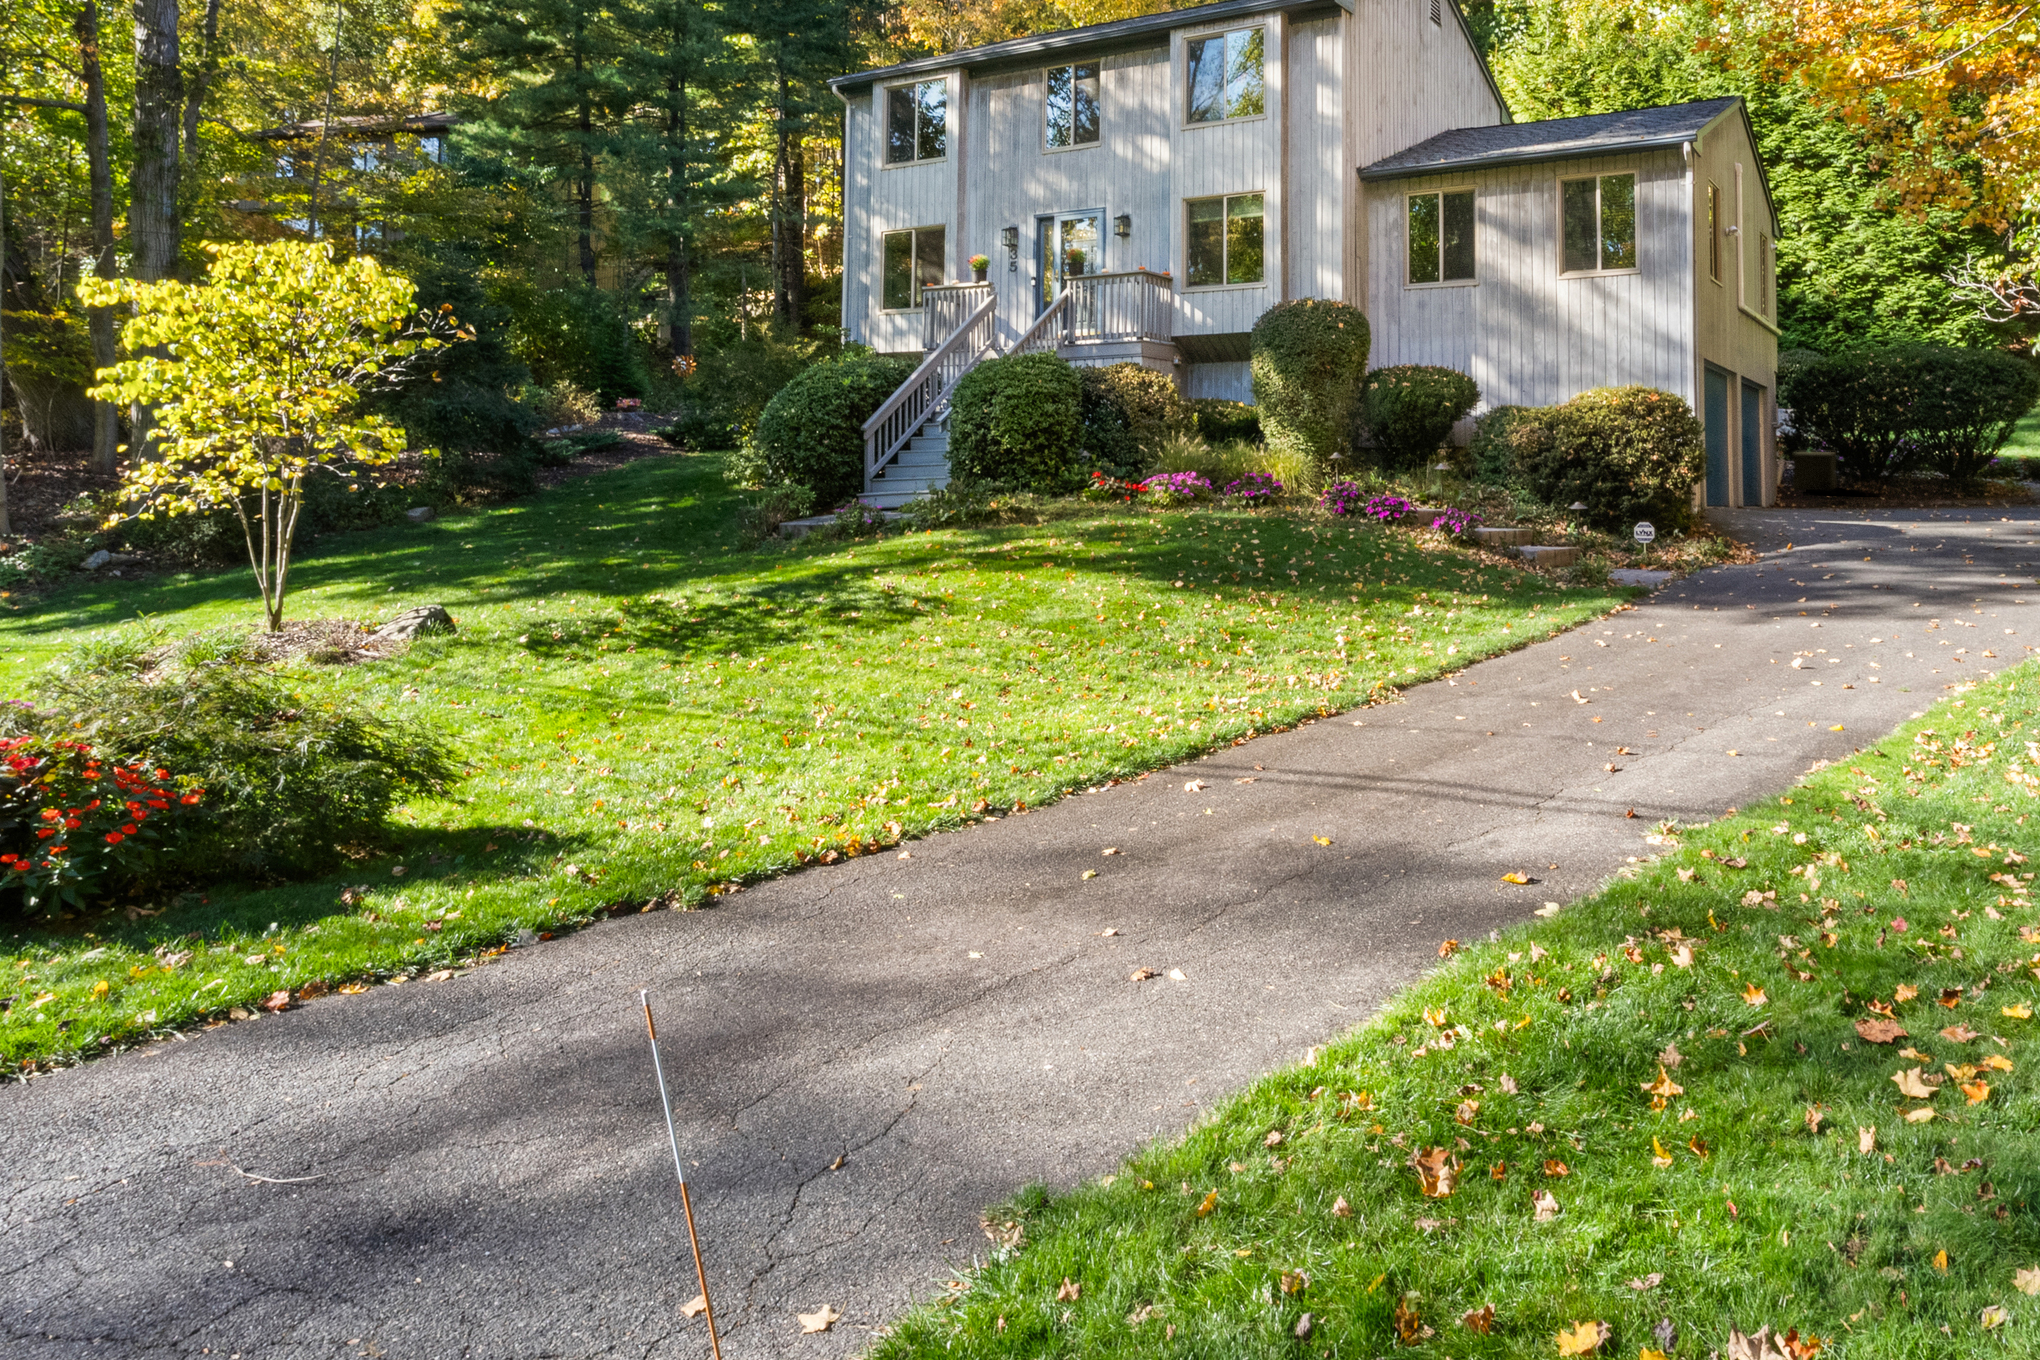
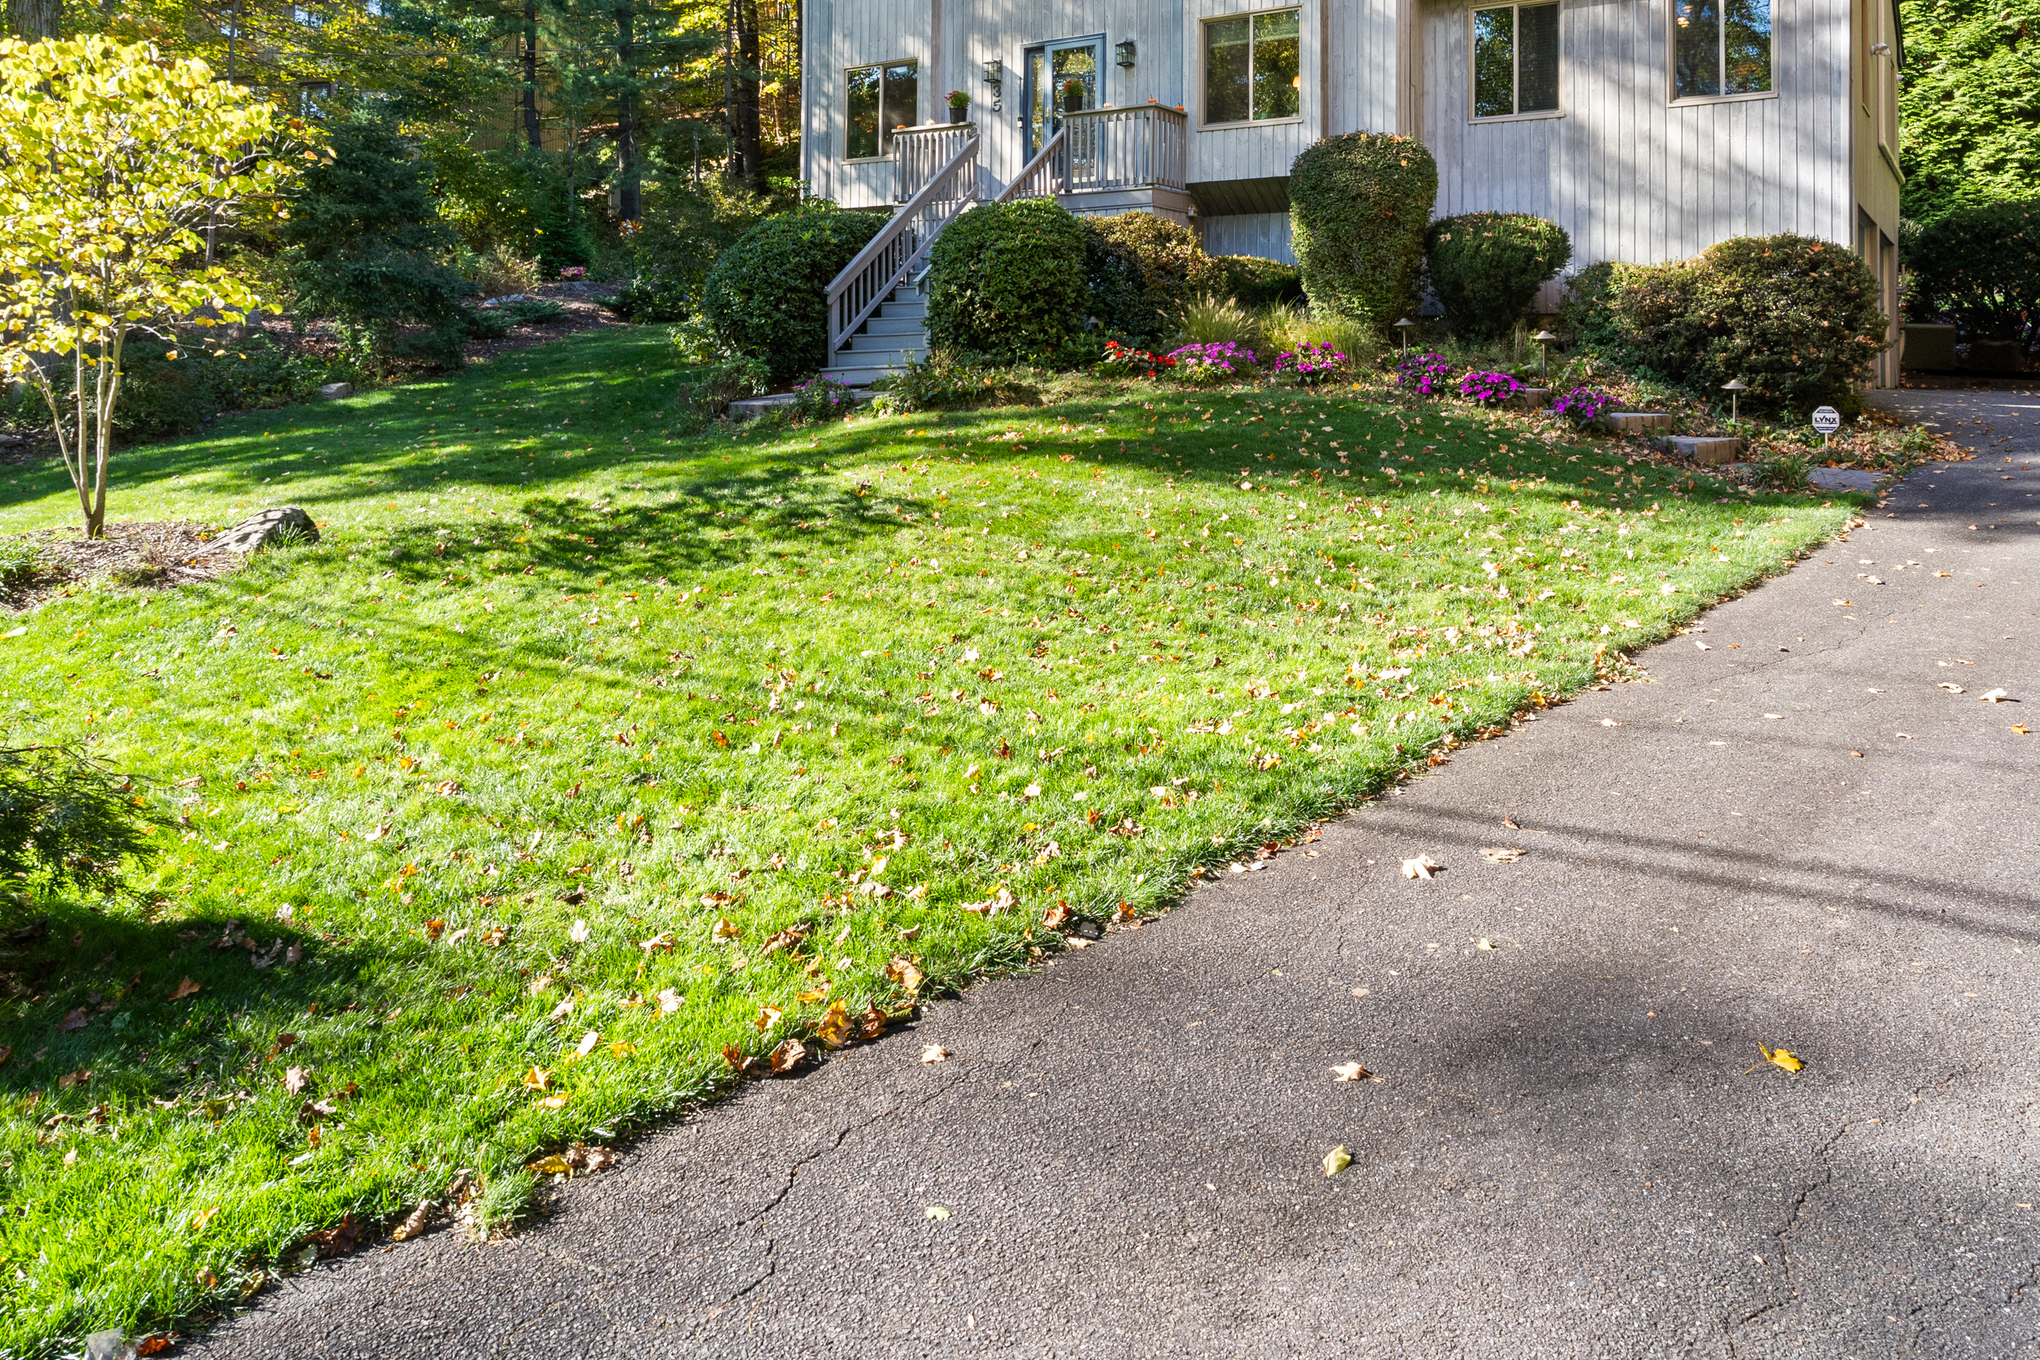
wooden crate: none [1842,465,1884,493] -> present [1968,340,2021,373]

